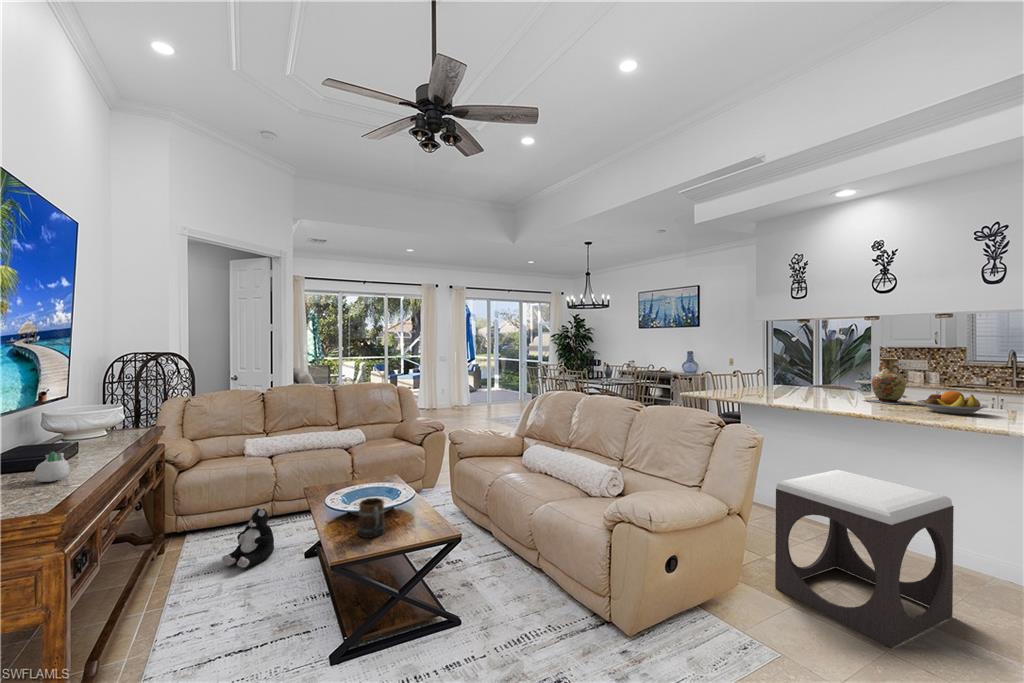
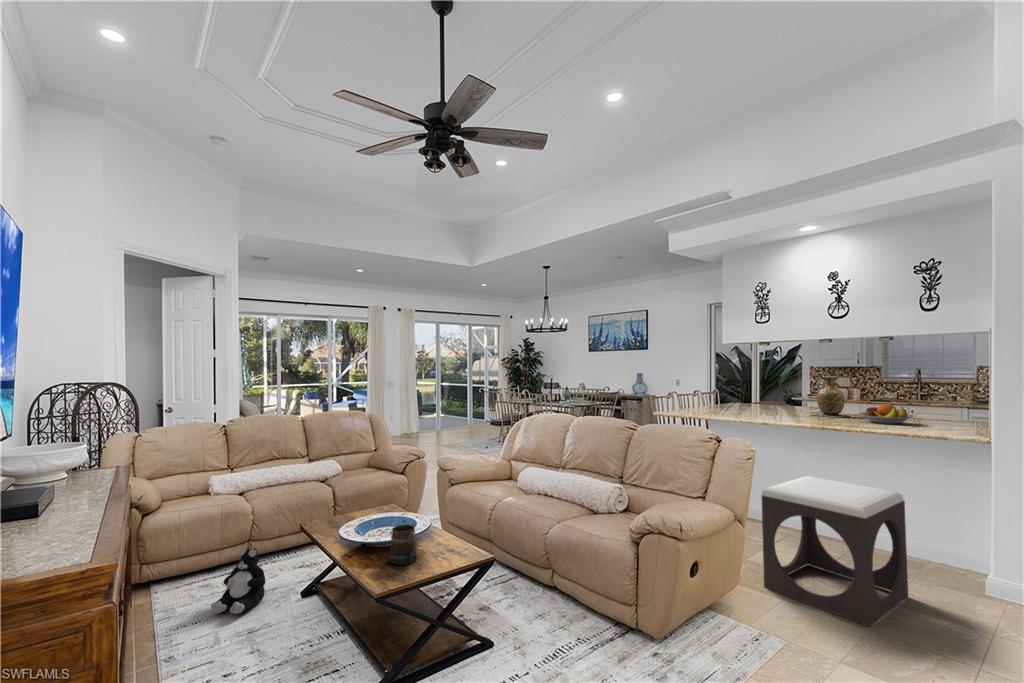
succulent planter: present [34,452,70,482] -> none [55,490,92,524]

